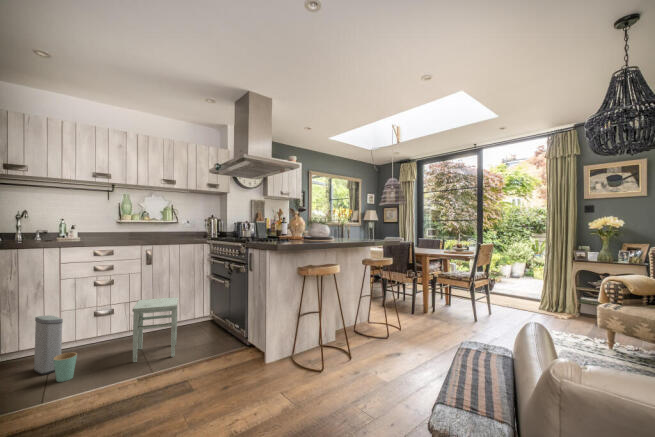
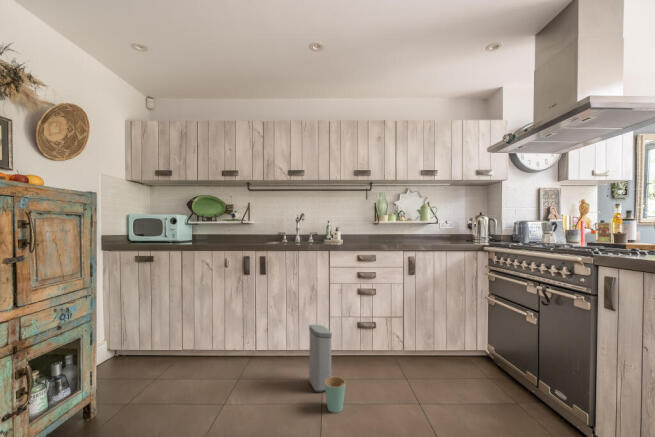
stool: present [132,297,179,362] -> none [402,322,459,418]

